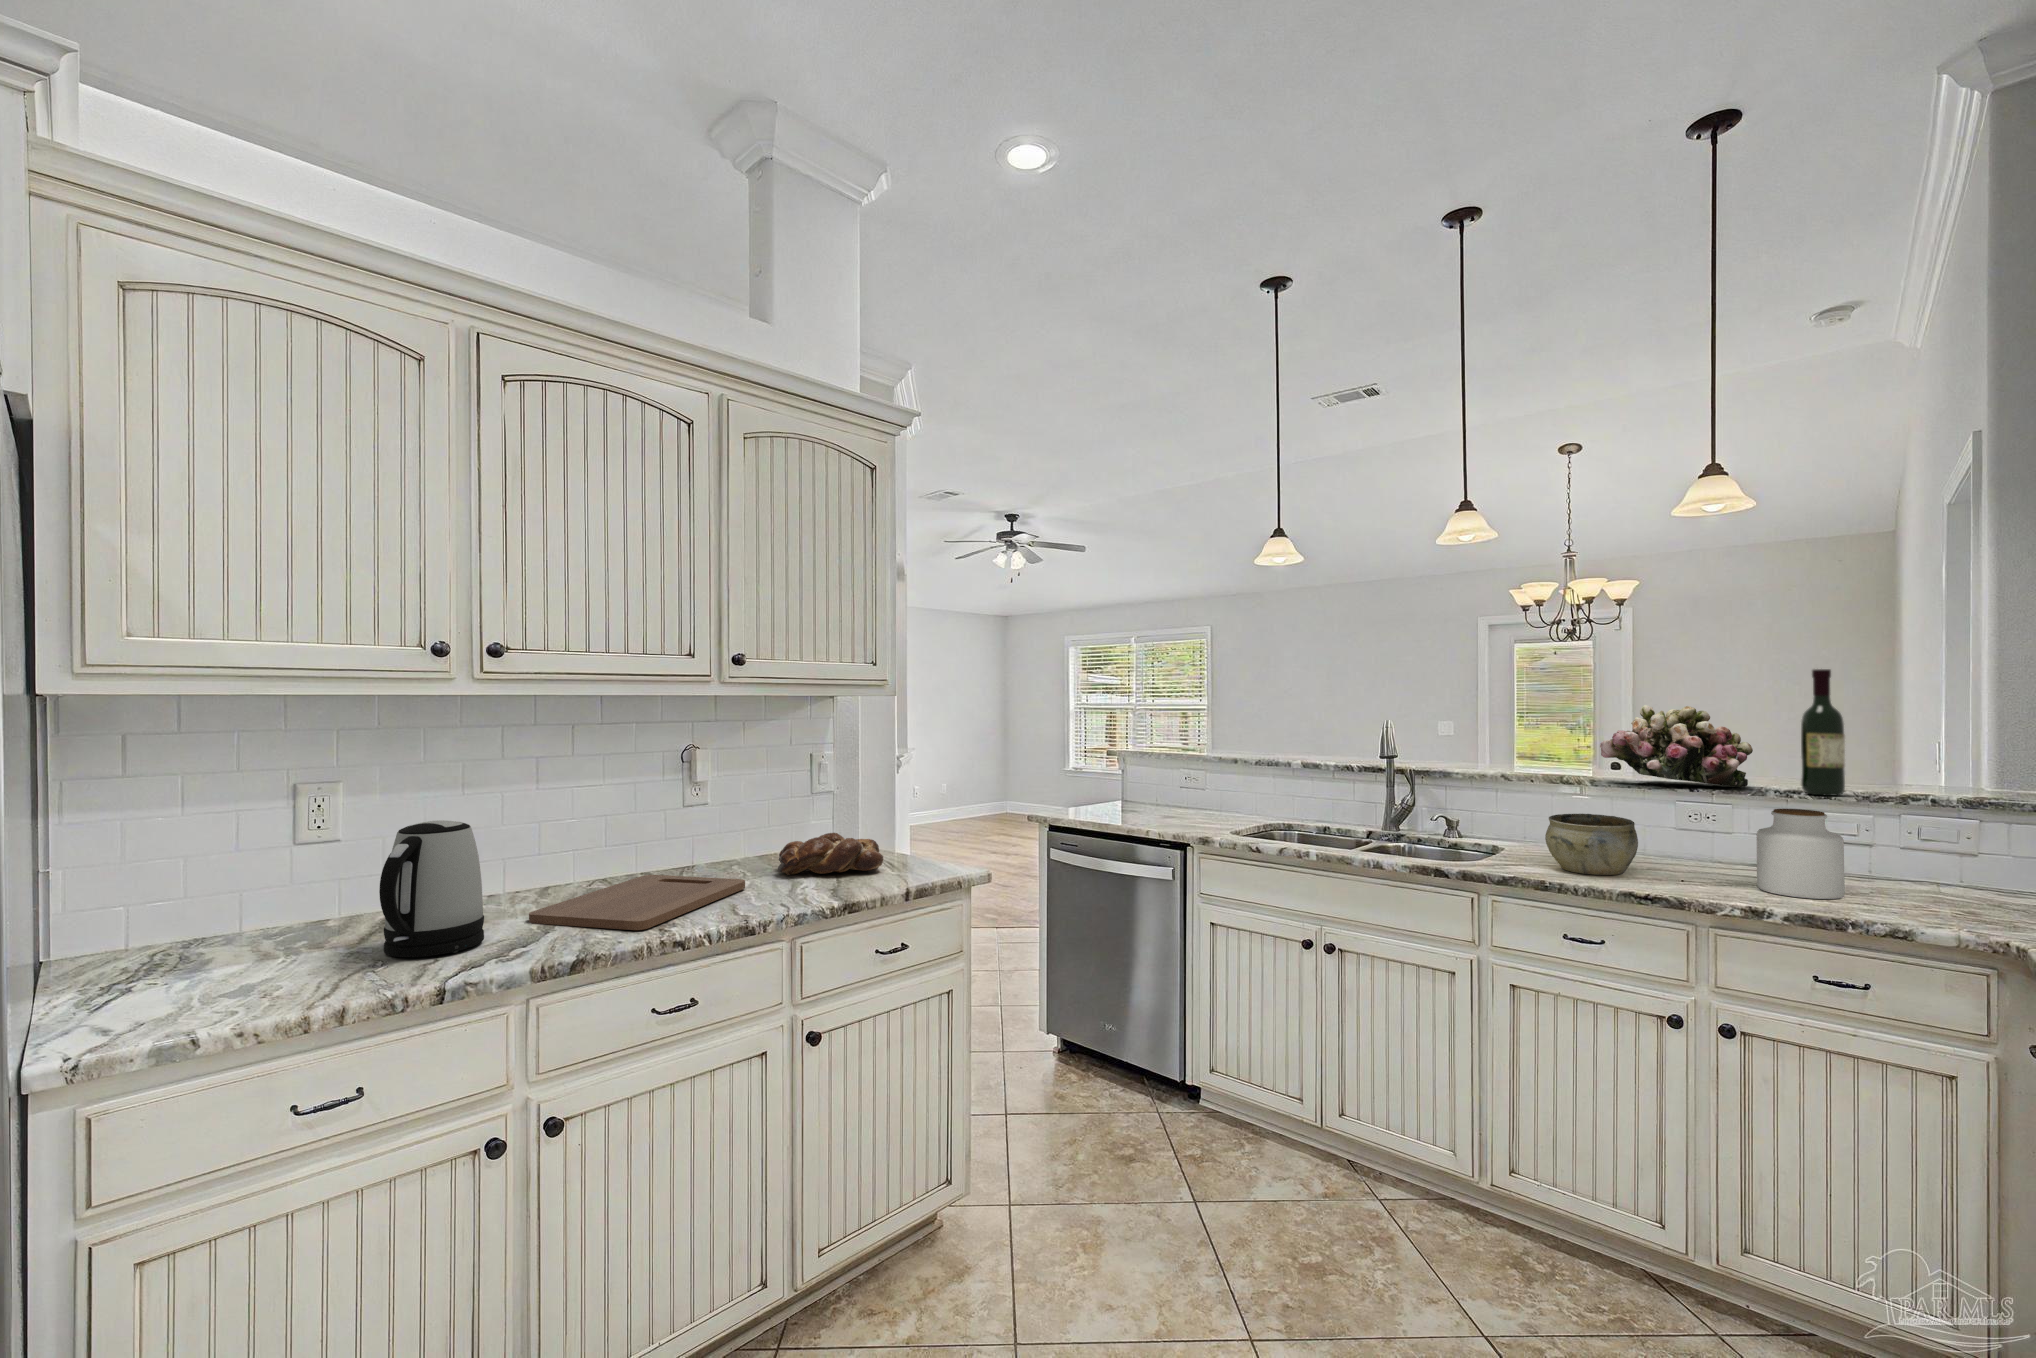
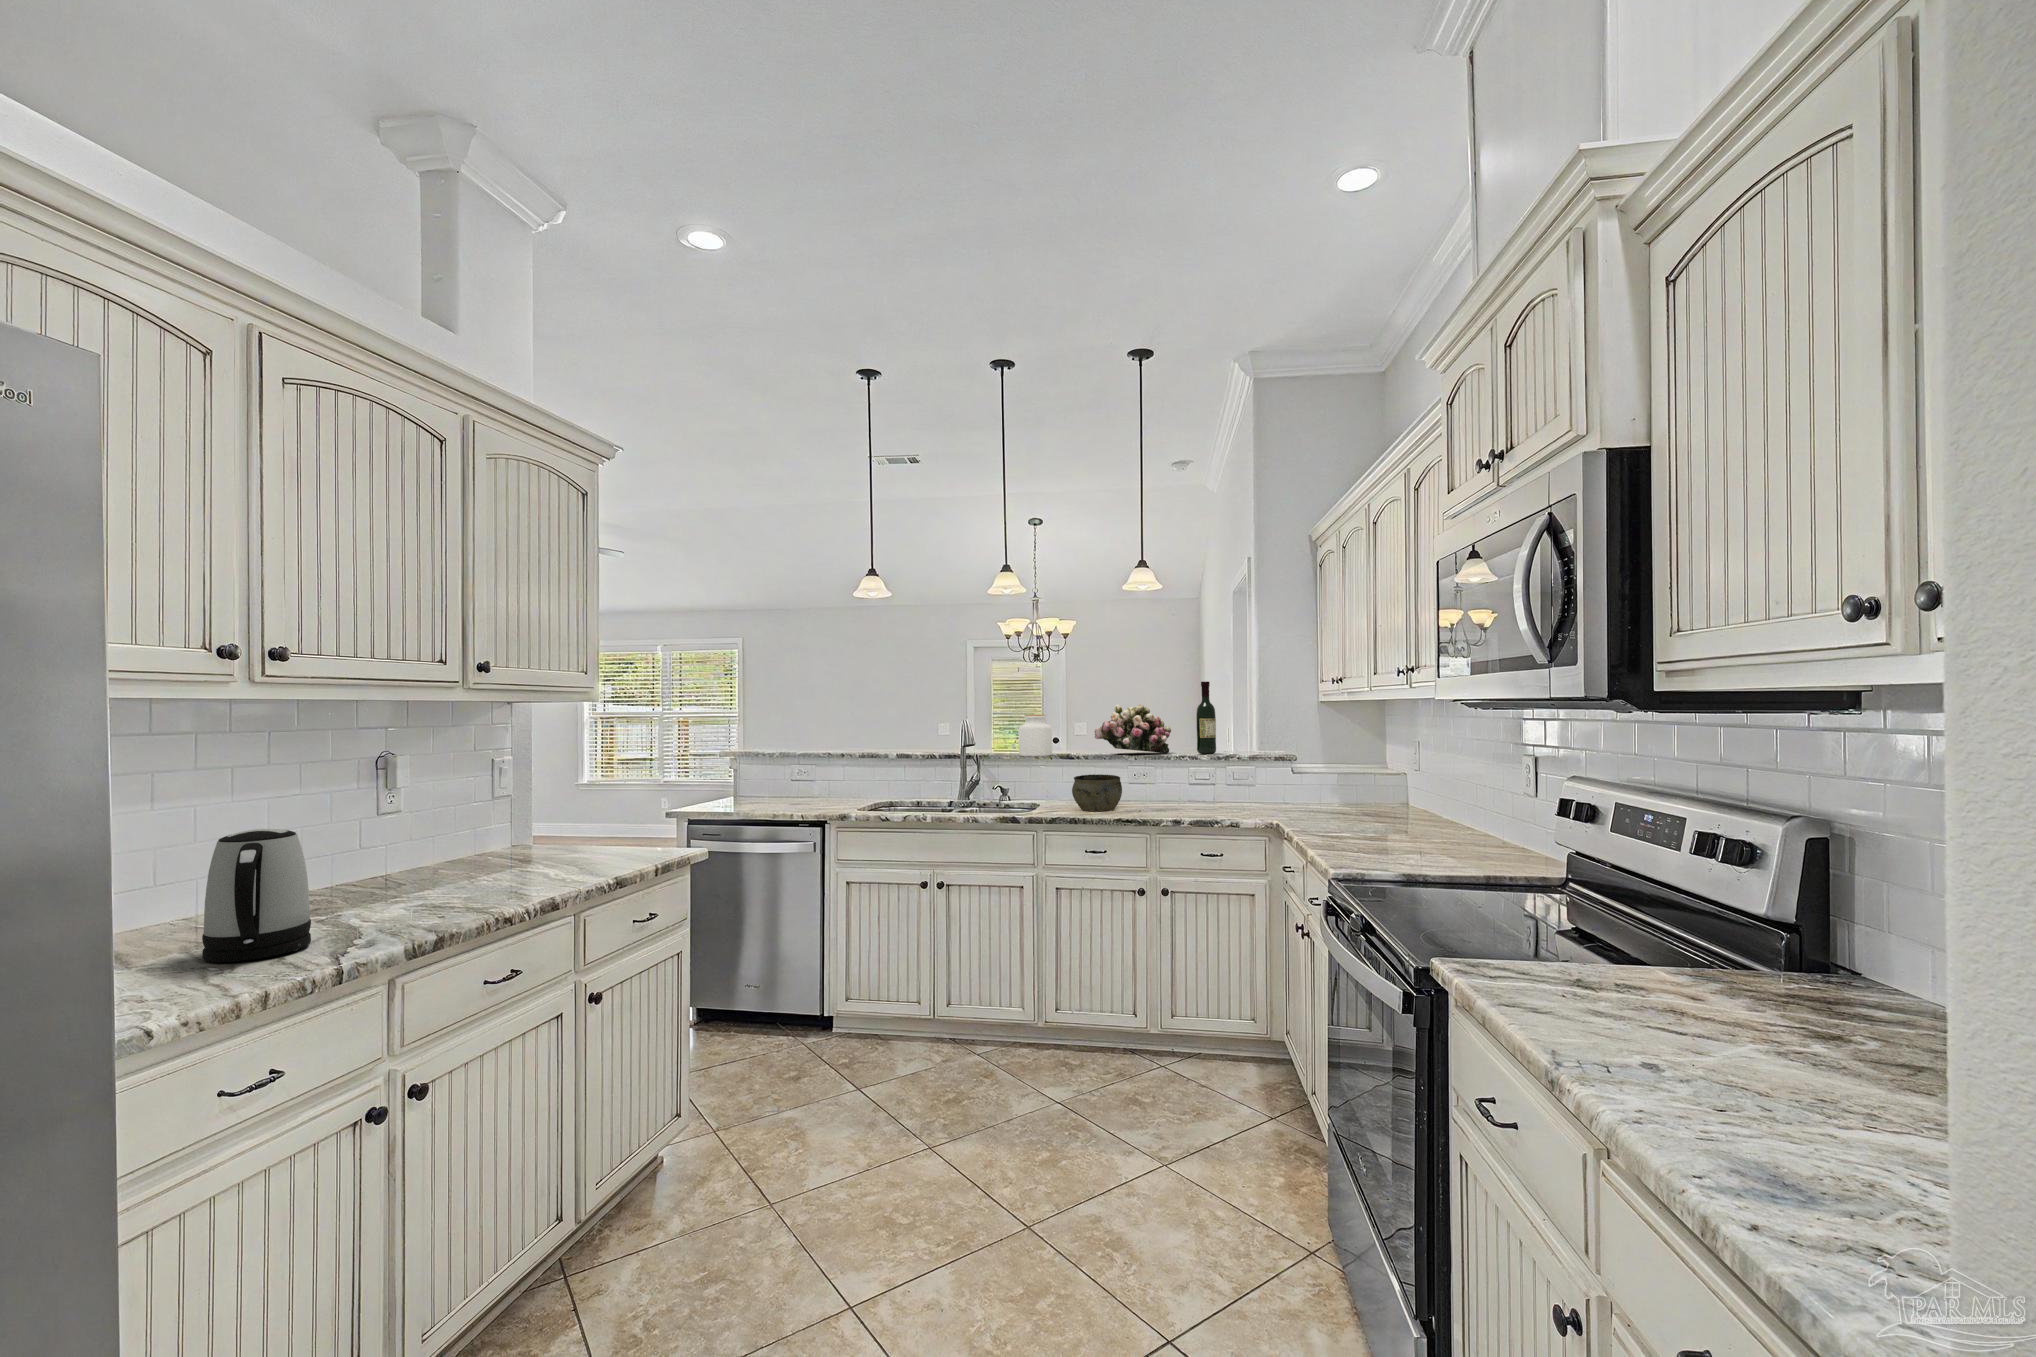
jar: present [1757,809,1845,899] -> present [1019,715,1052,756]
bread loaf: present [778,833,883,875] -> none [508,829,614,869]
cutting board: present [529,875,745,930] -> none [319,874,504,926]

